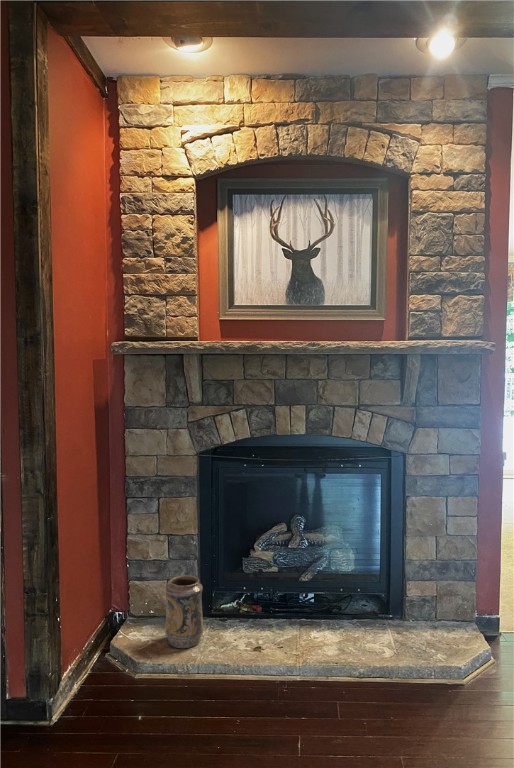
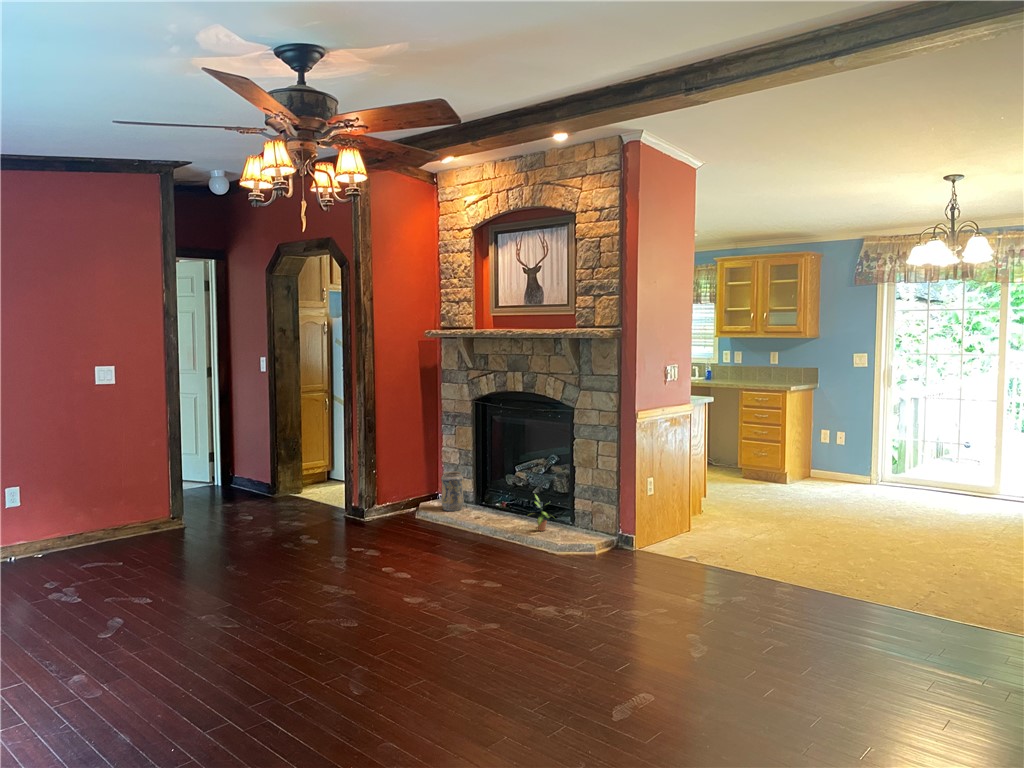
potted plant: none [358,595,406,652] -> present [535,495,550,531]

